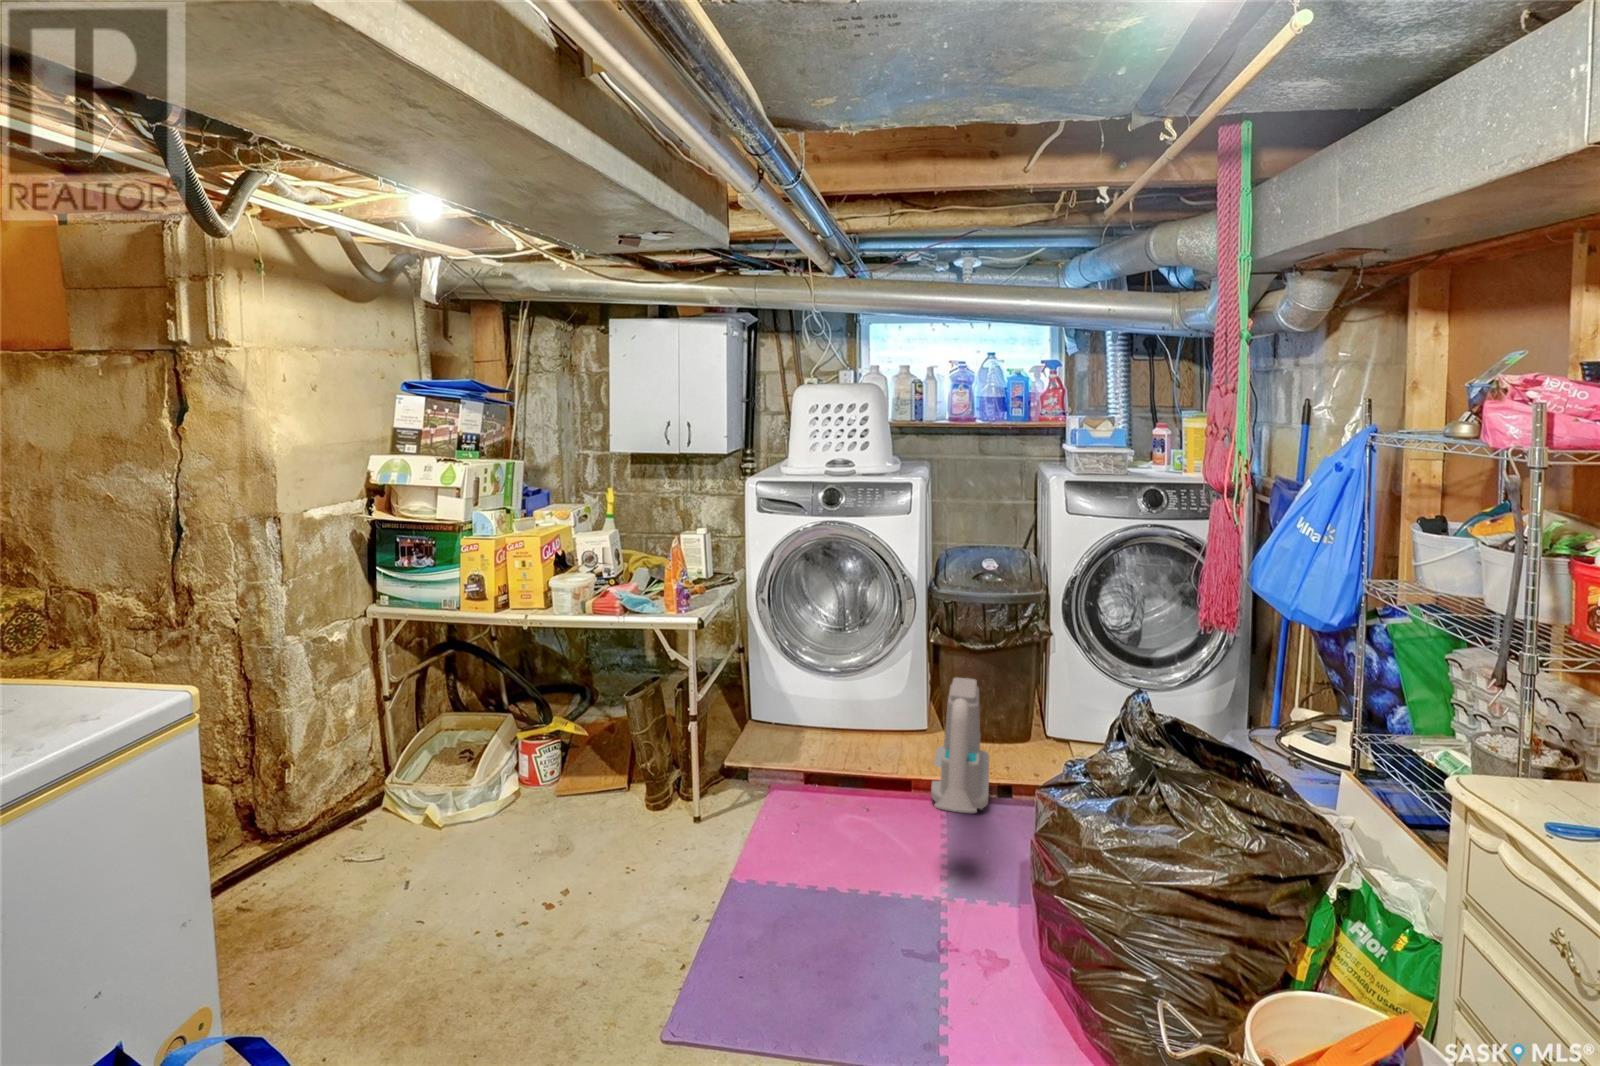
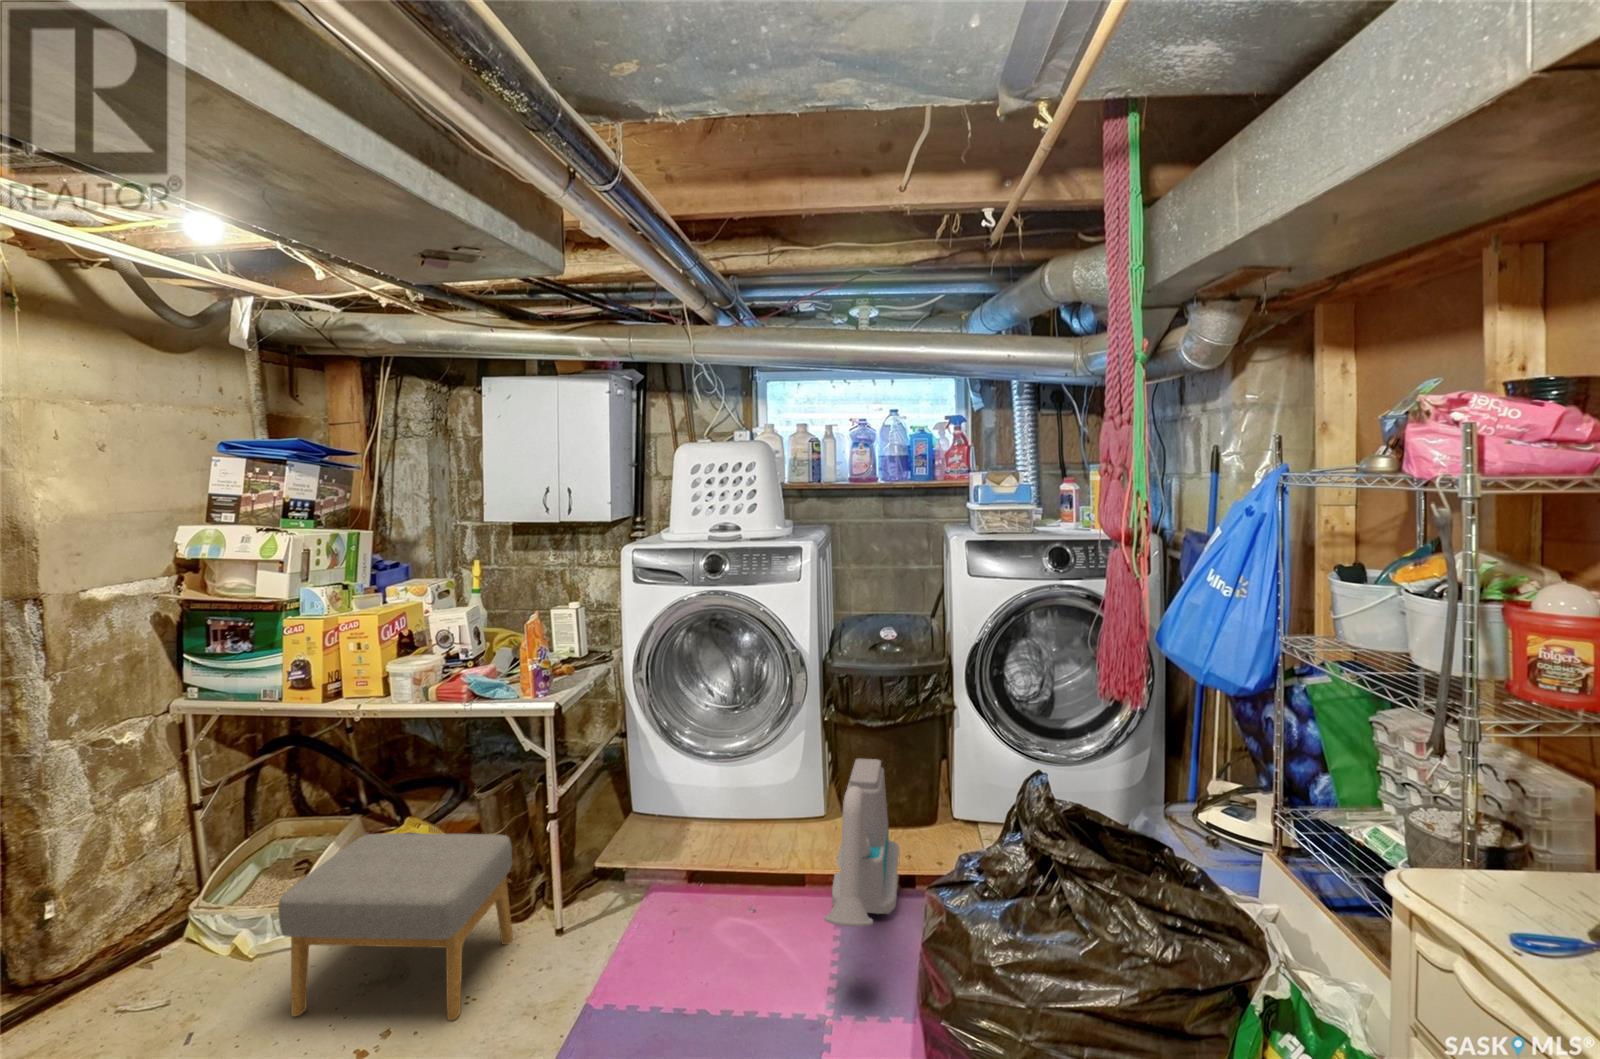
footstool: none [486,721,661,868] -> present [278,833,513,1020]

